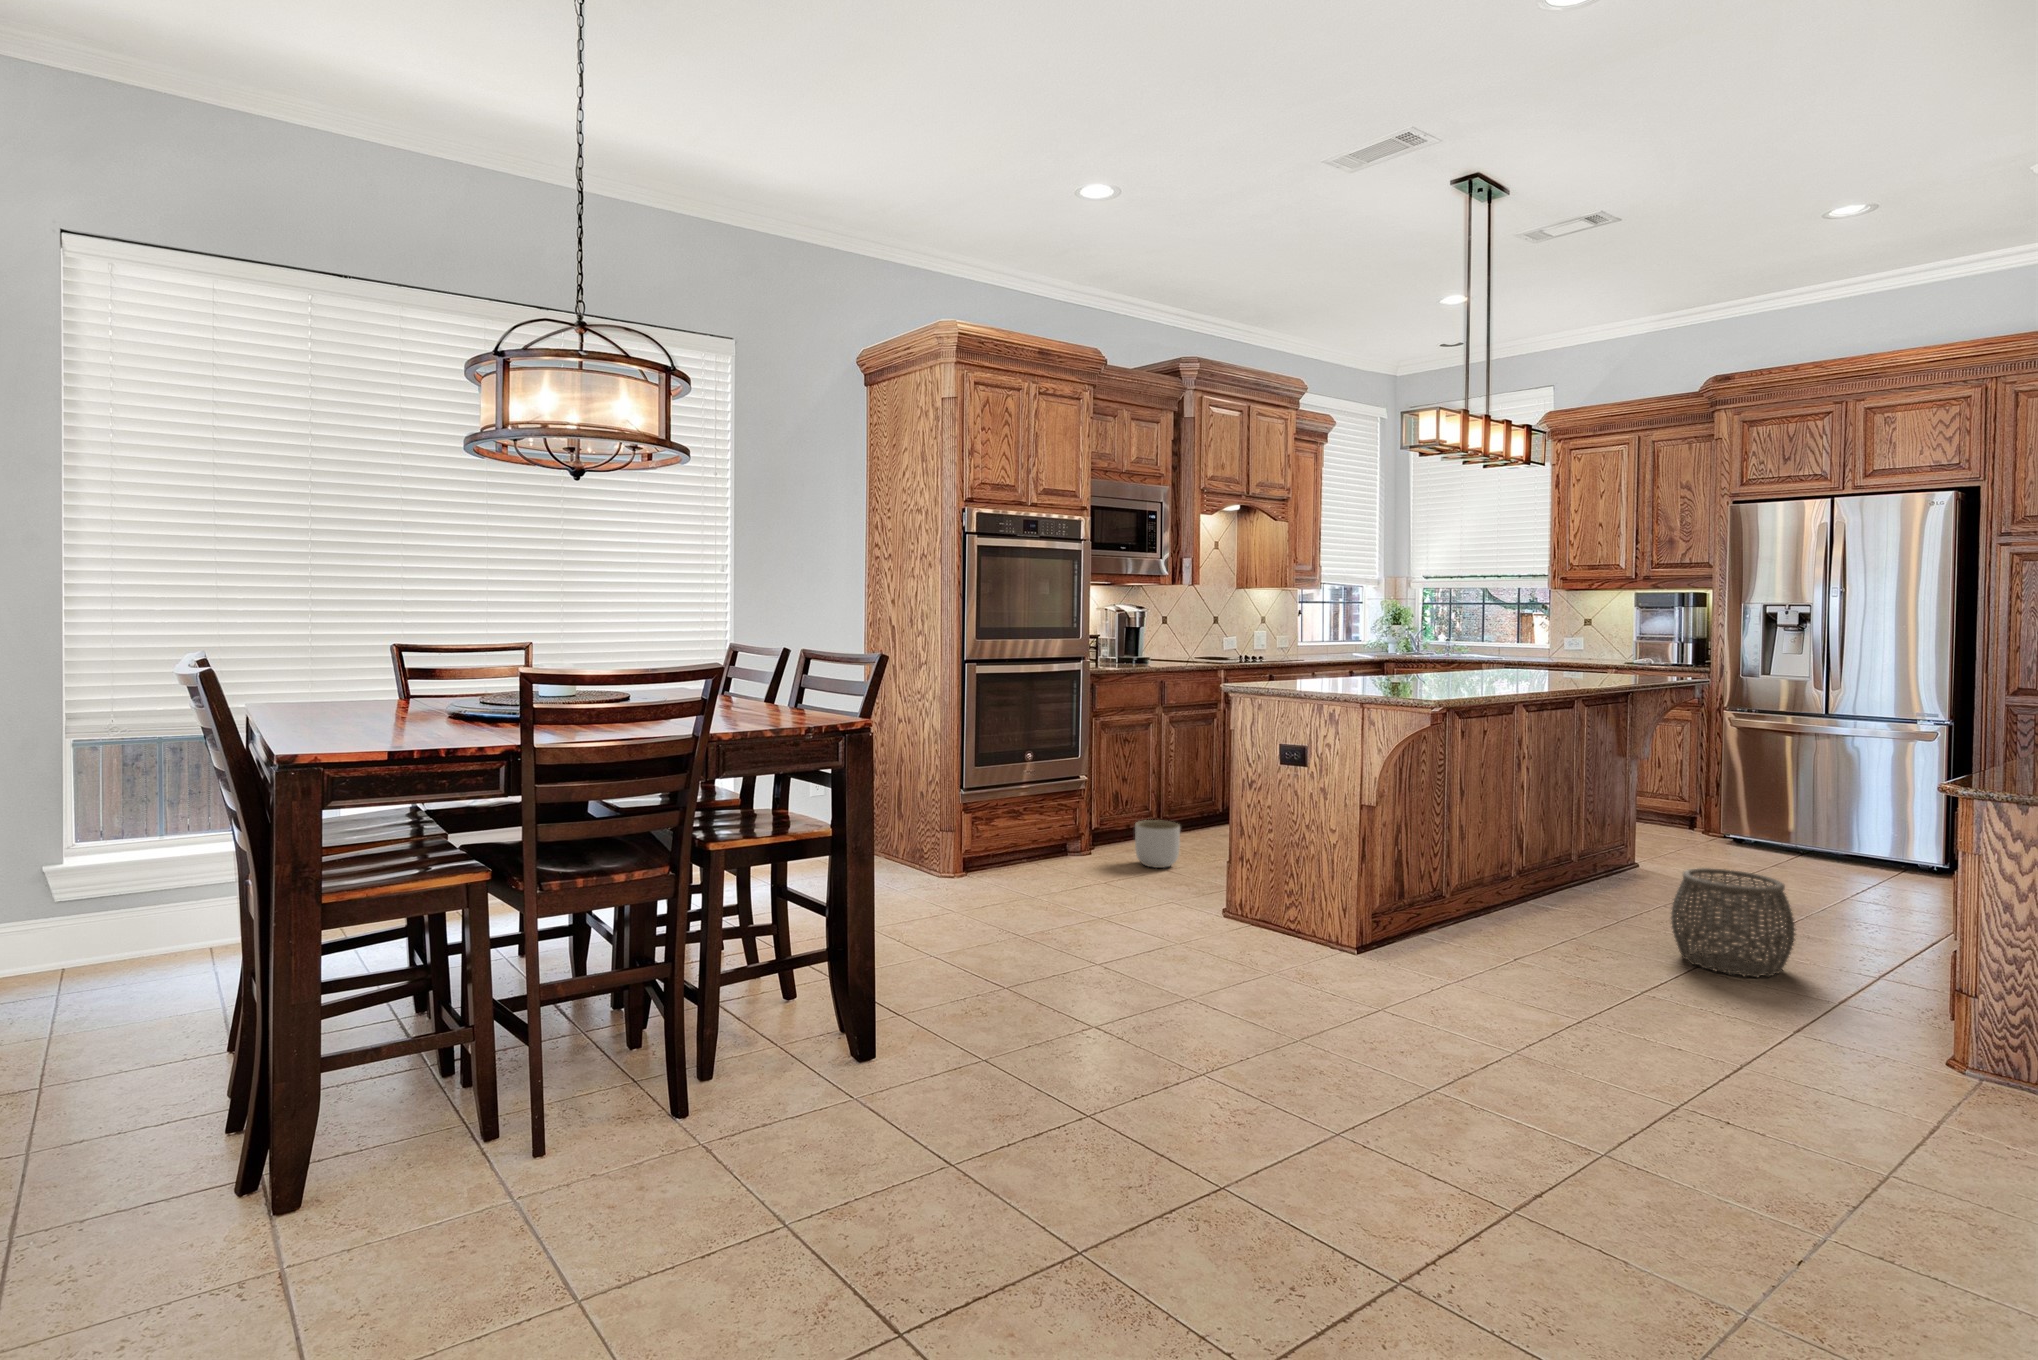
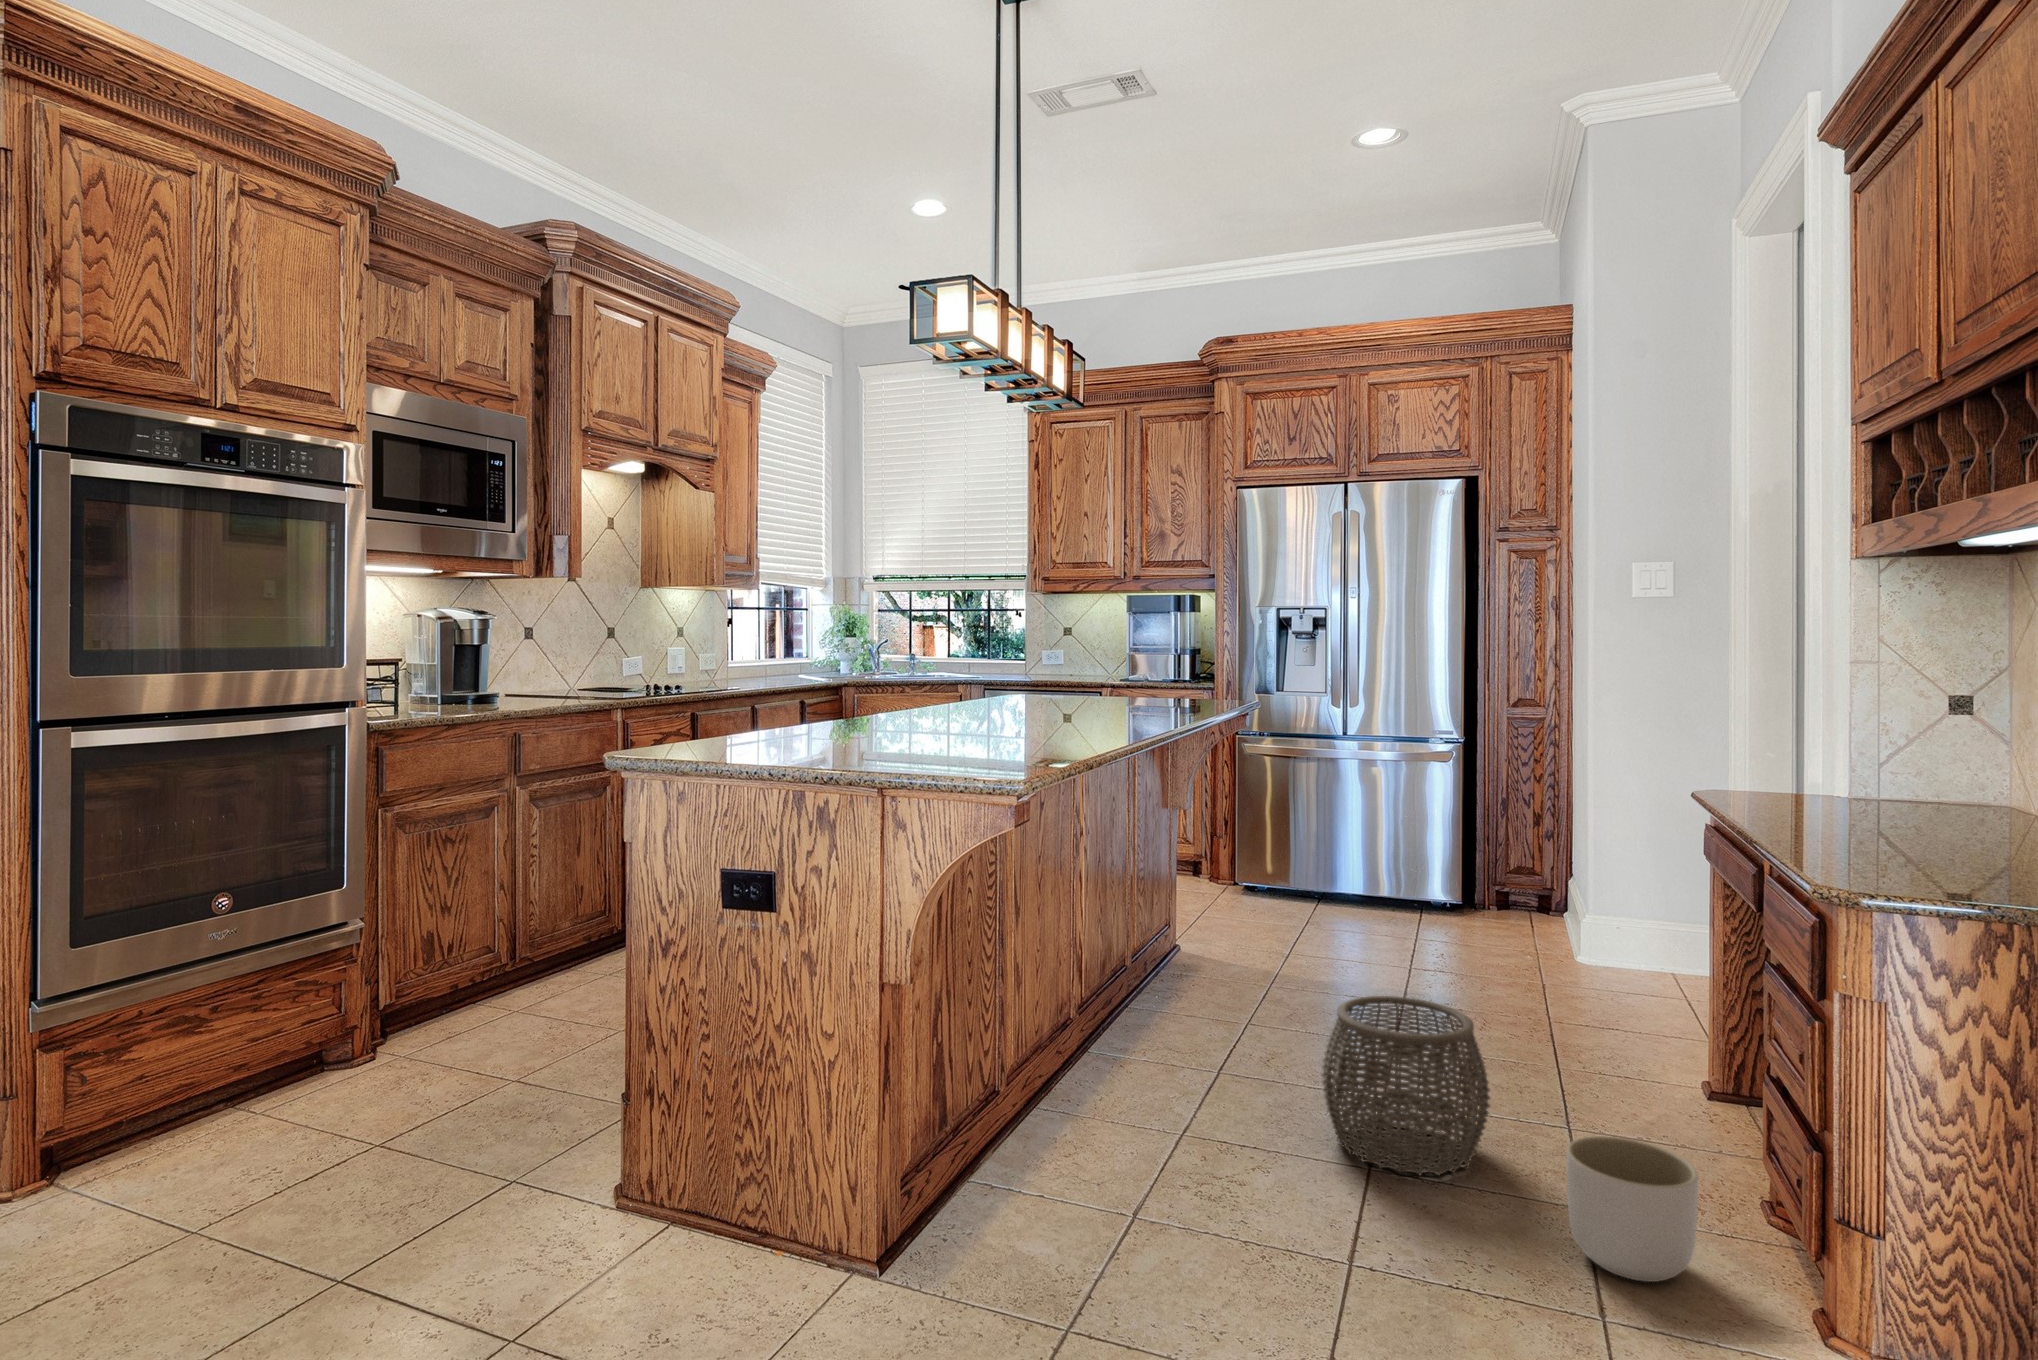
planter: present [1135,820,1180,868] -> present [1566,1136,1698,1282]

